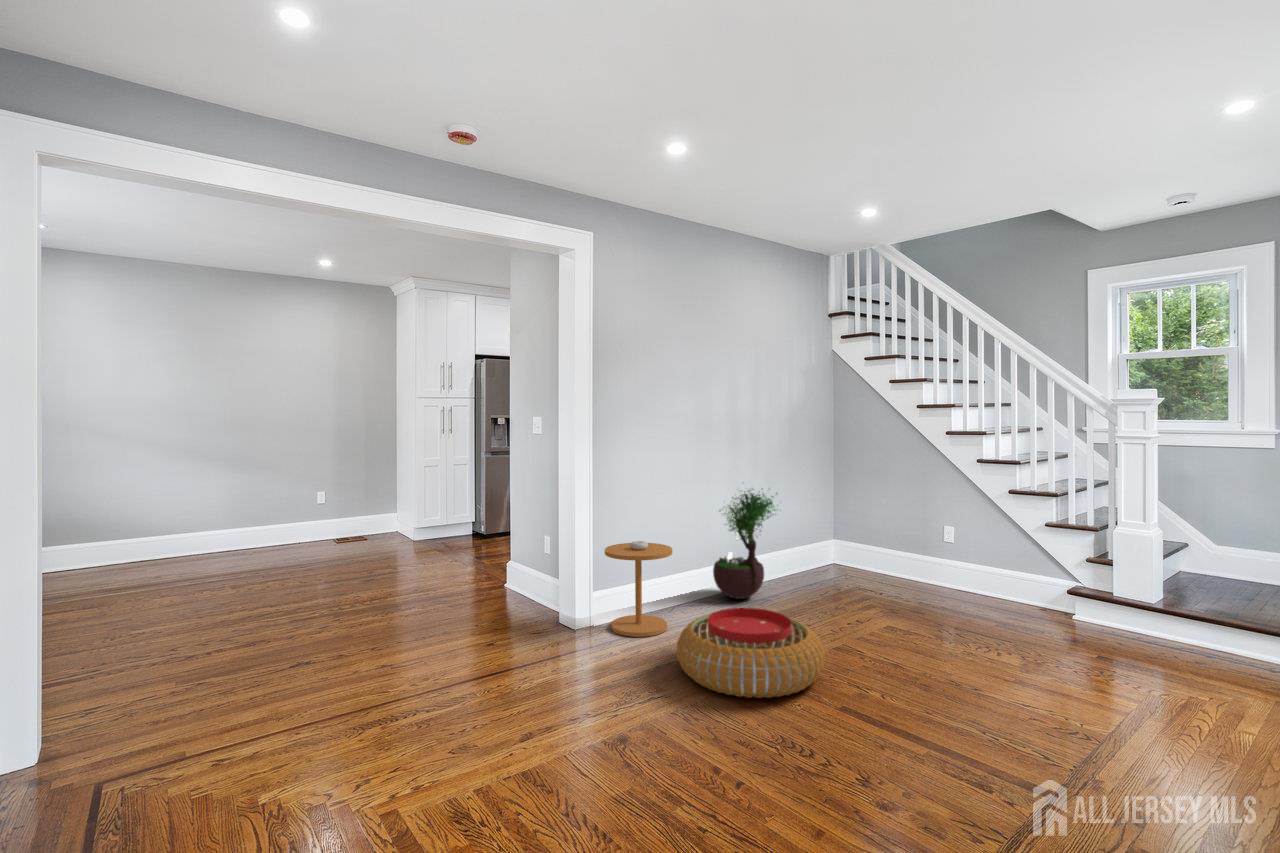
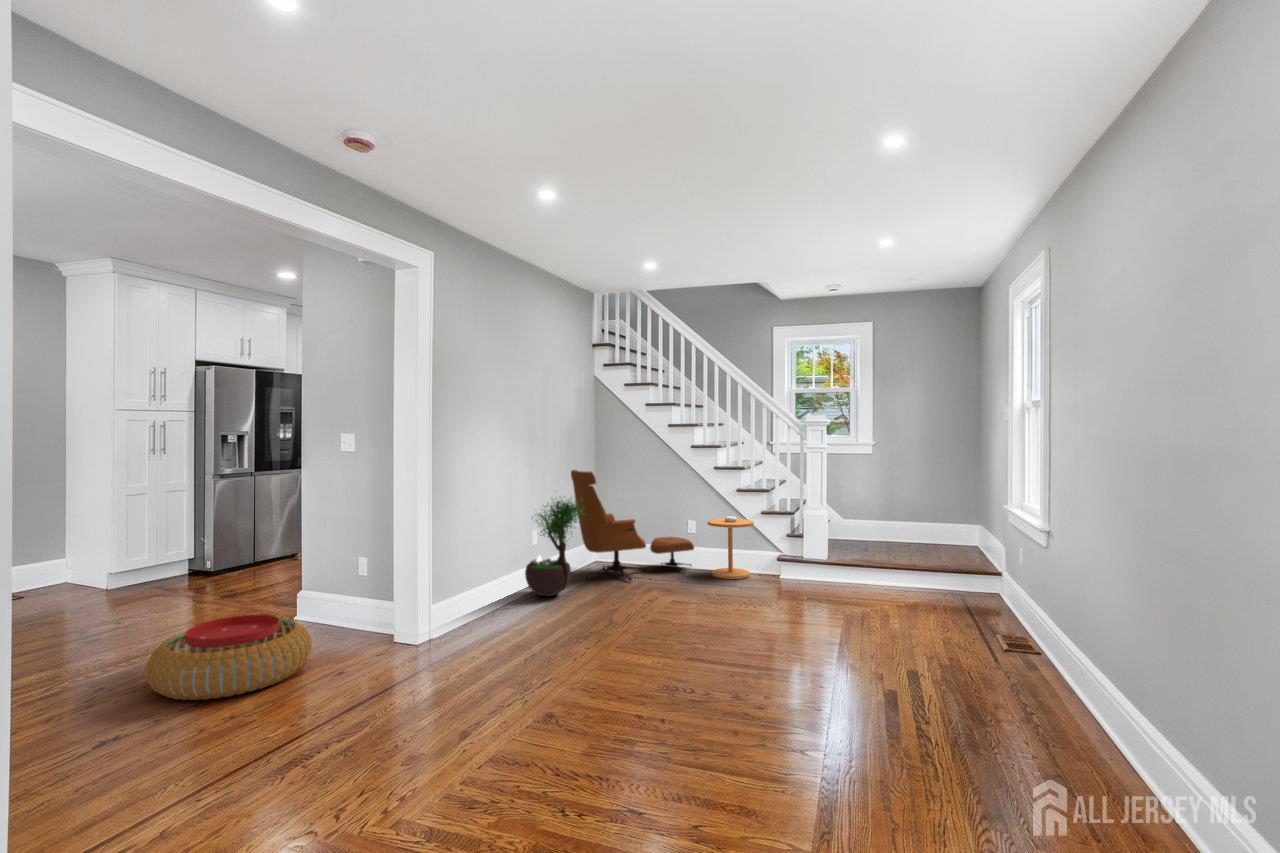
lounge chair: none [781,458,946,595] -> present [571,470,694,581]
side table: present [605,541,672,637] -> present [708,516,754,579]
pouf: present [677,608,825,698] -> present [145,615,312,700]

